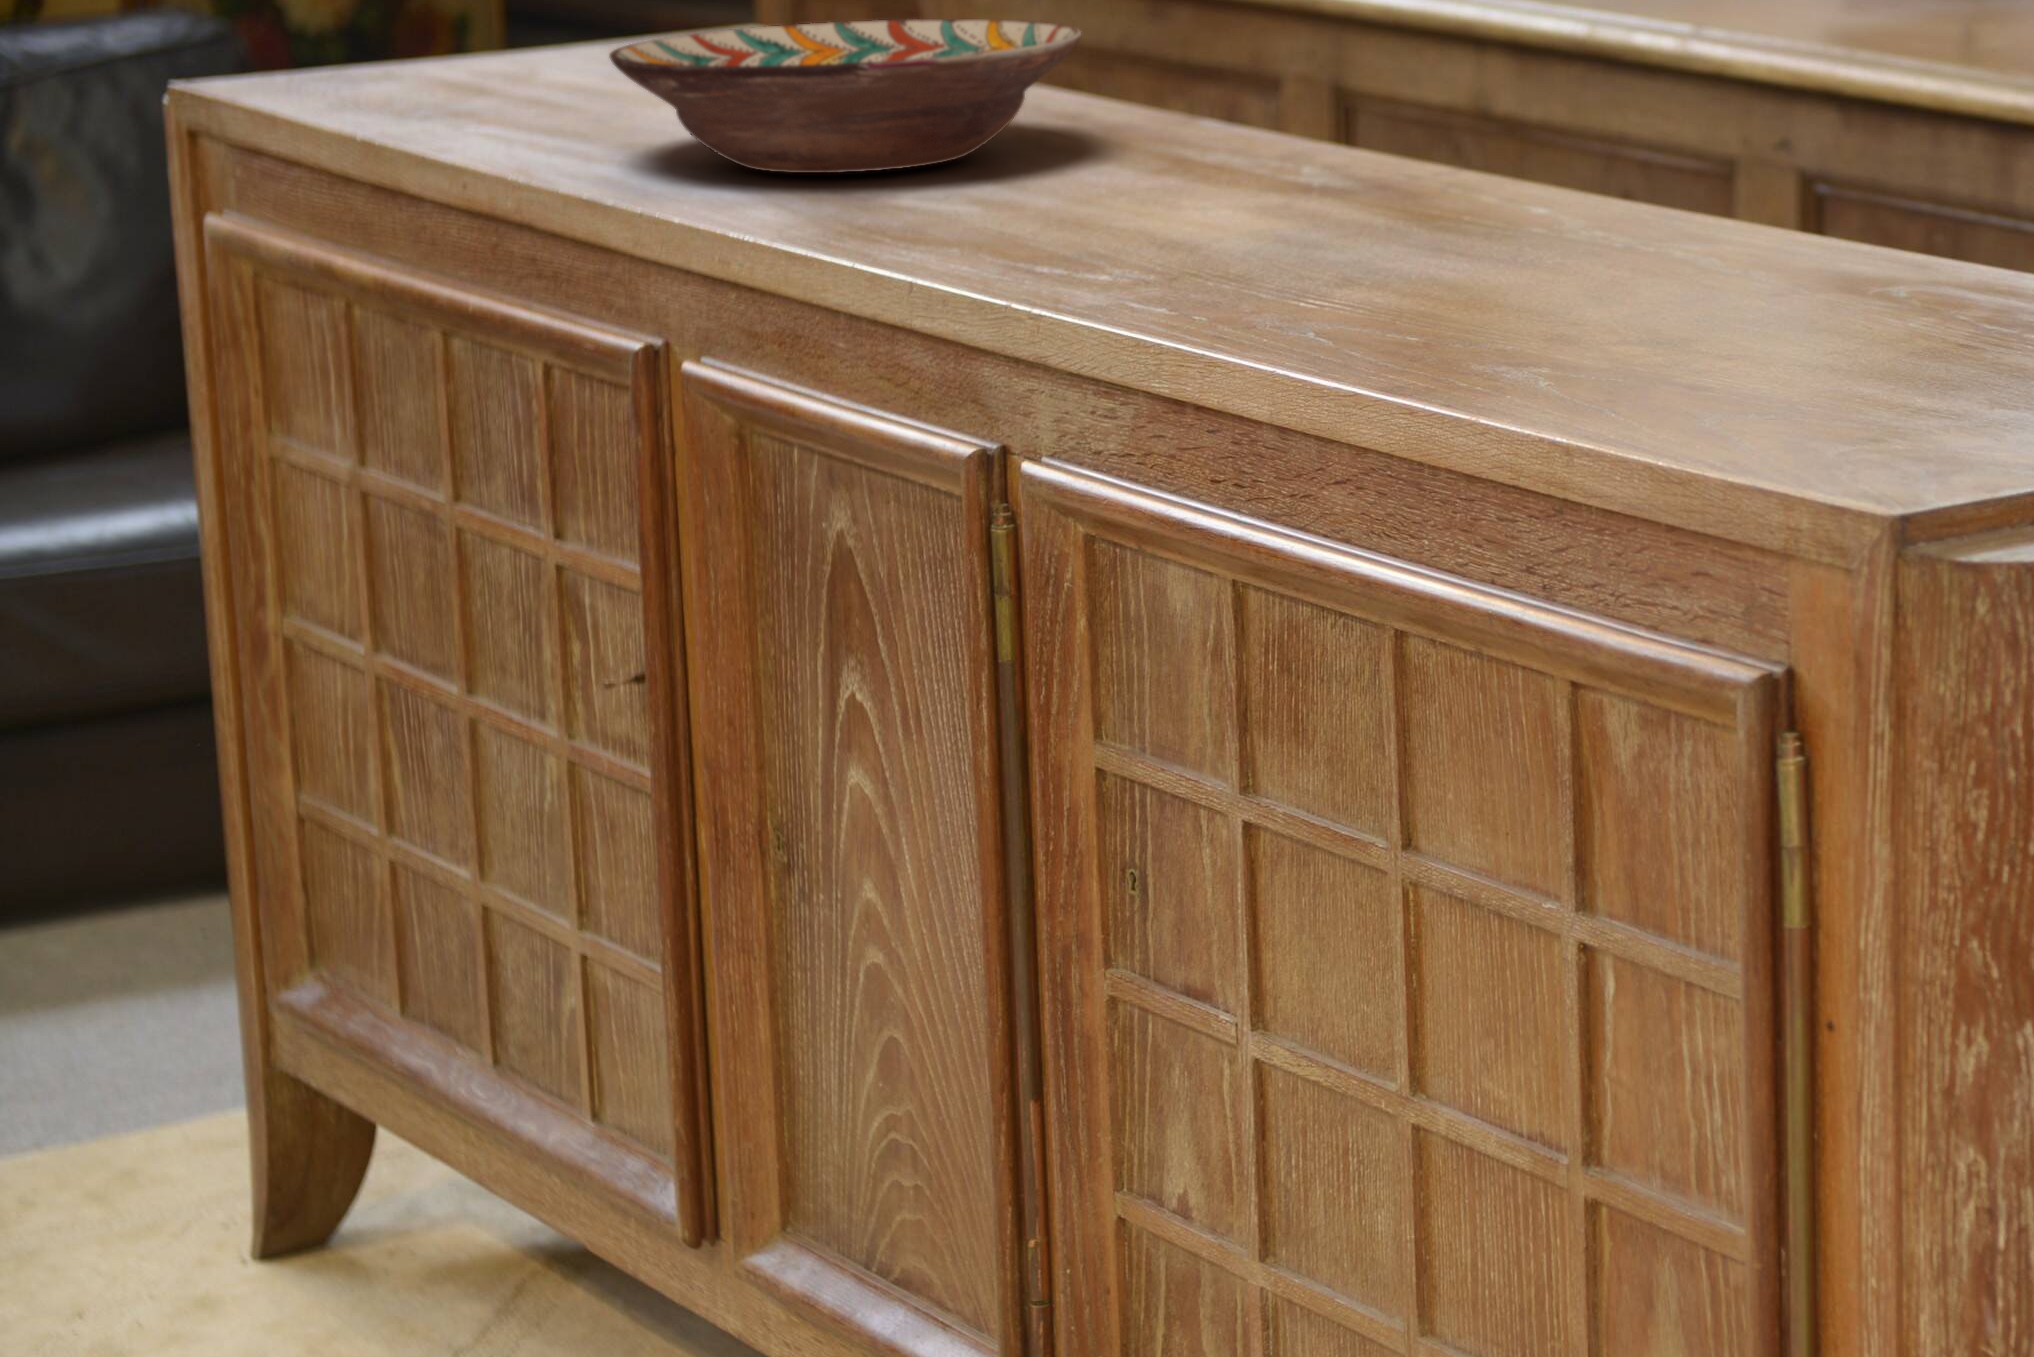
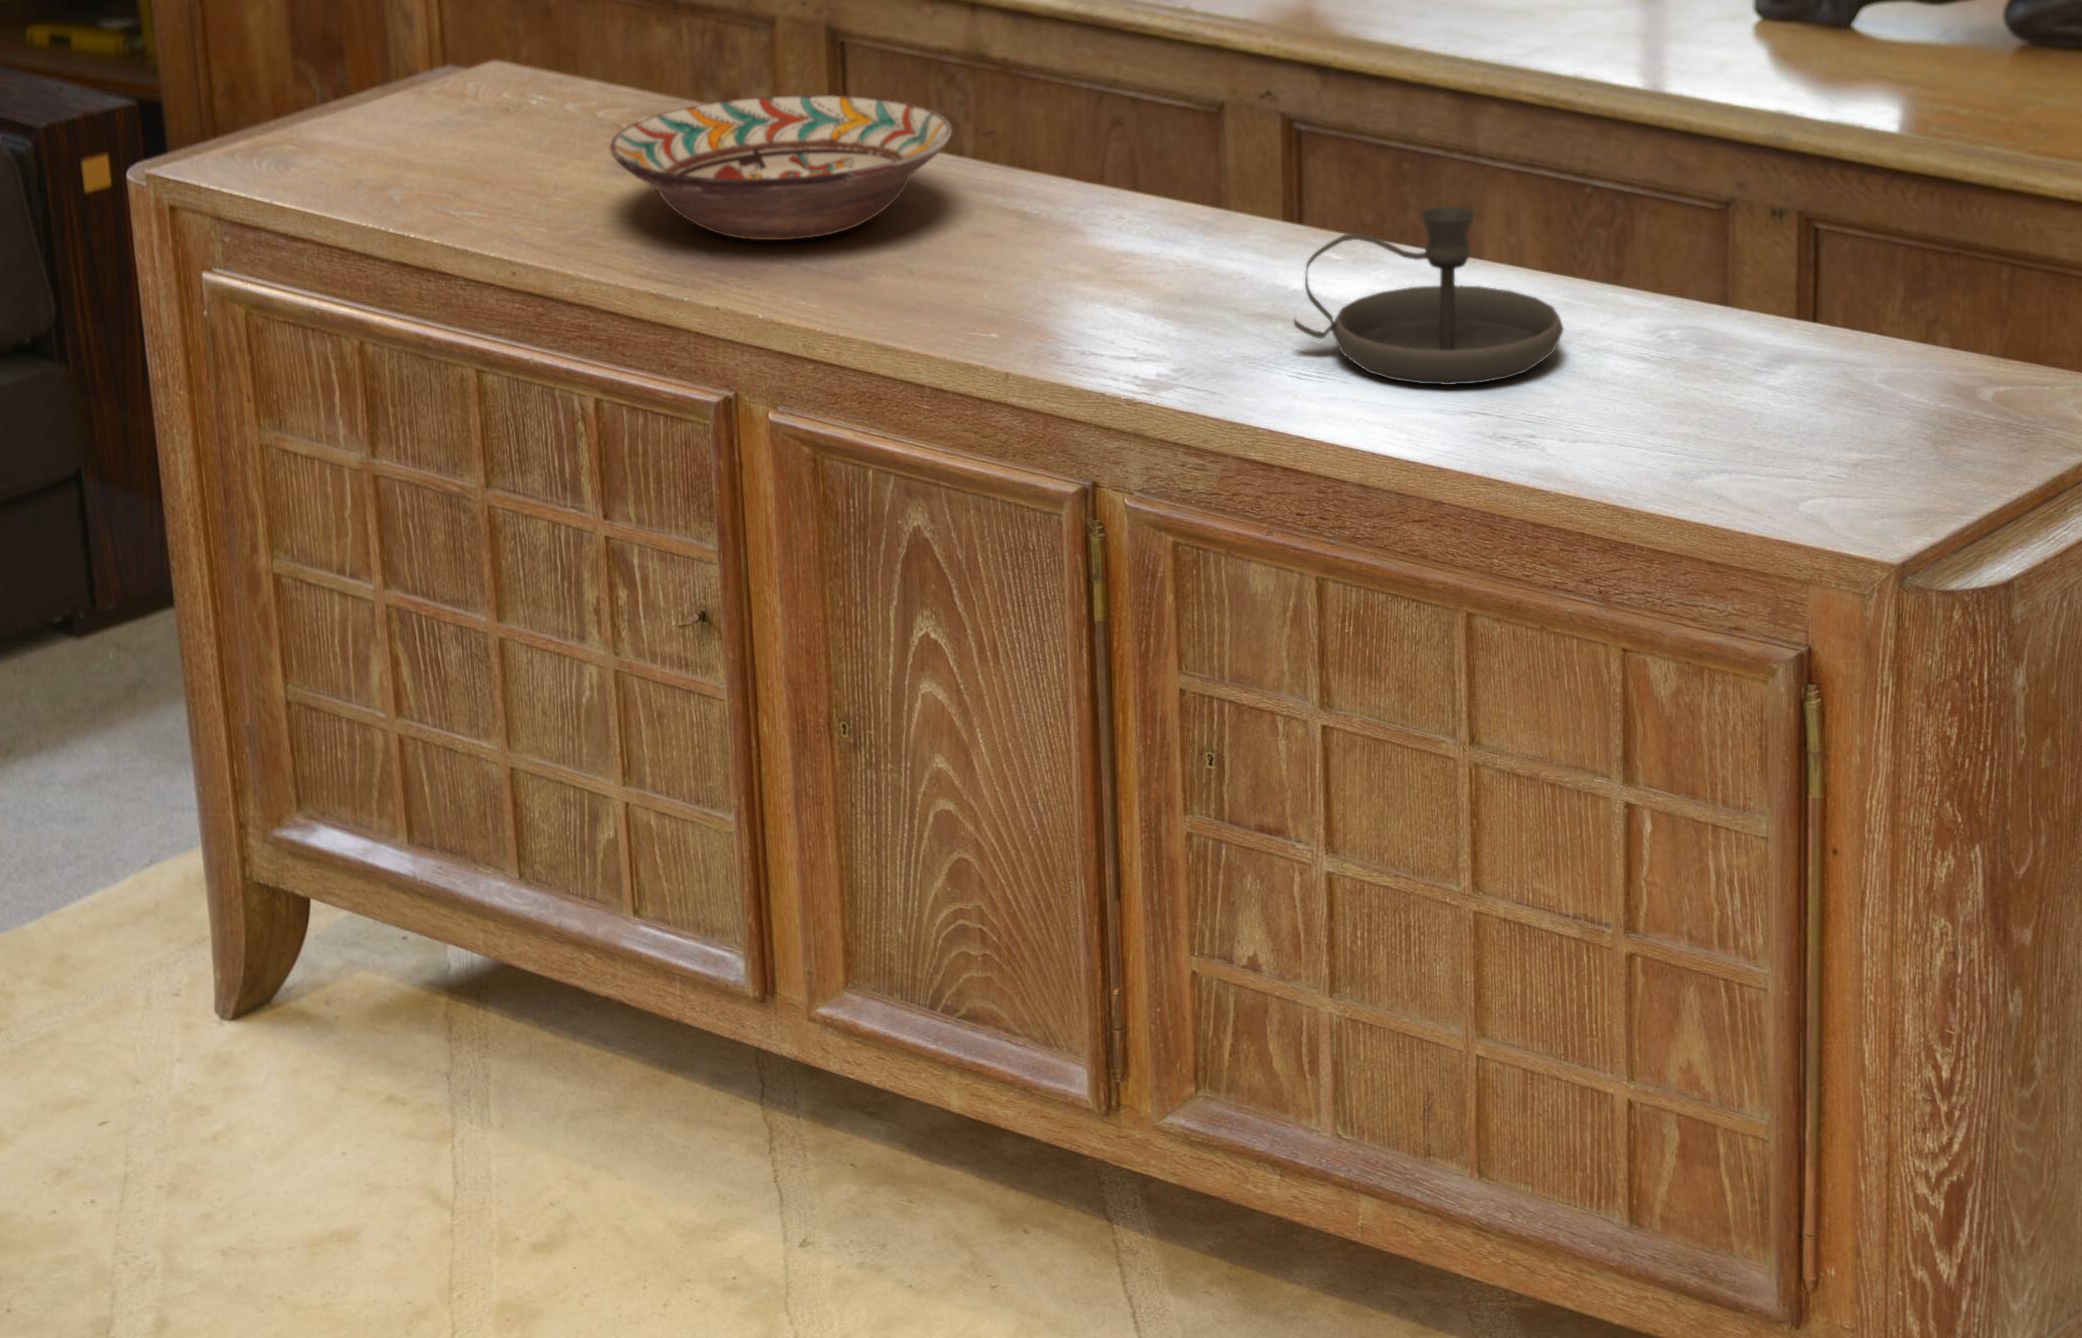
candlestick: none [1317,71,1716,321] -> present [1294,207,1563,385]

